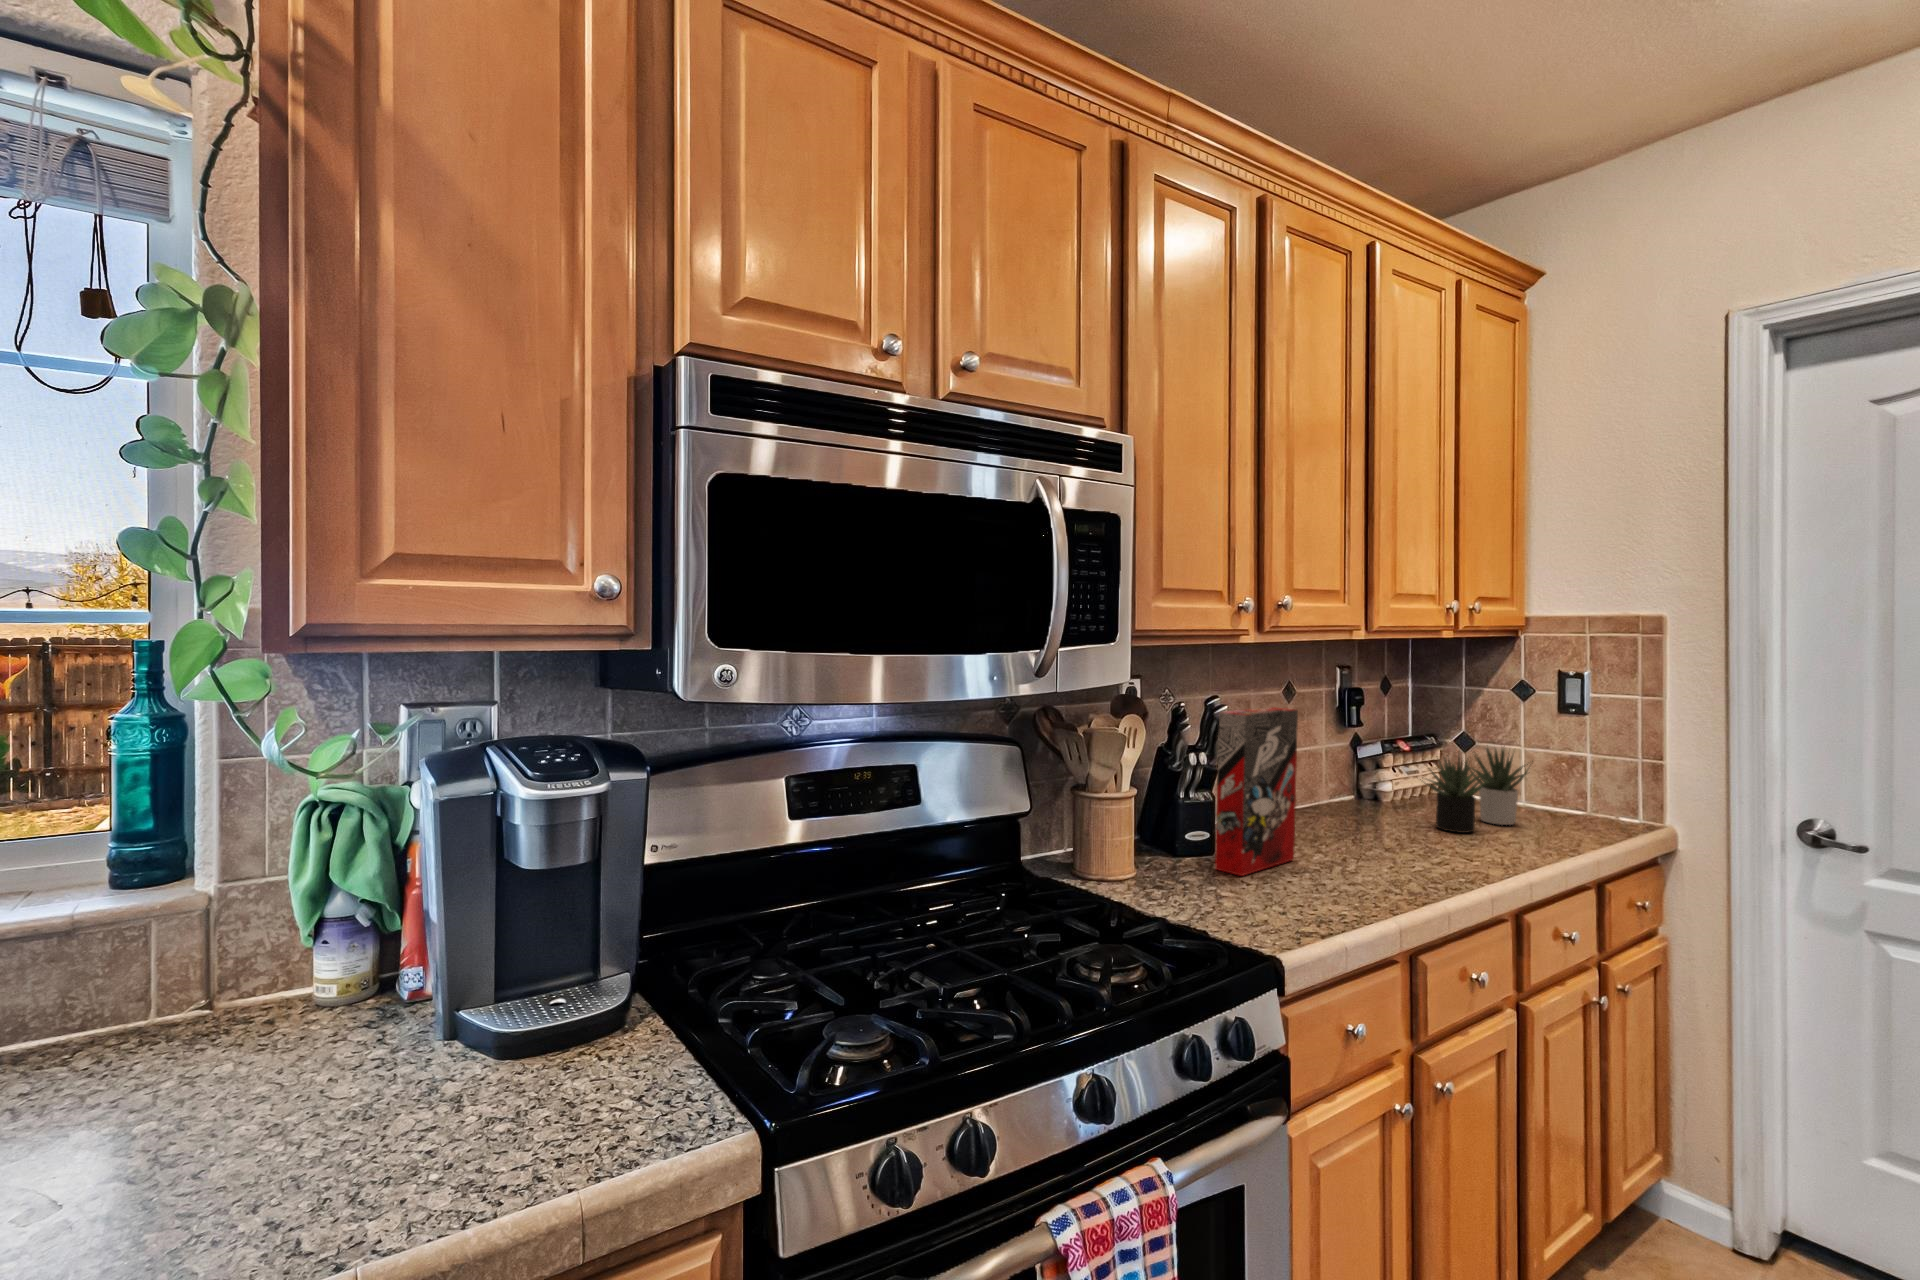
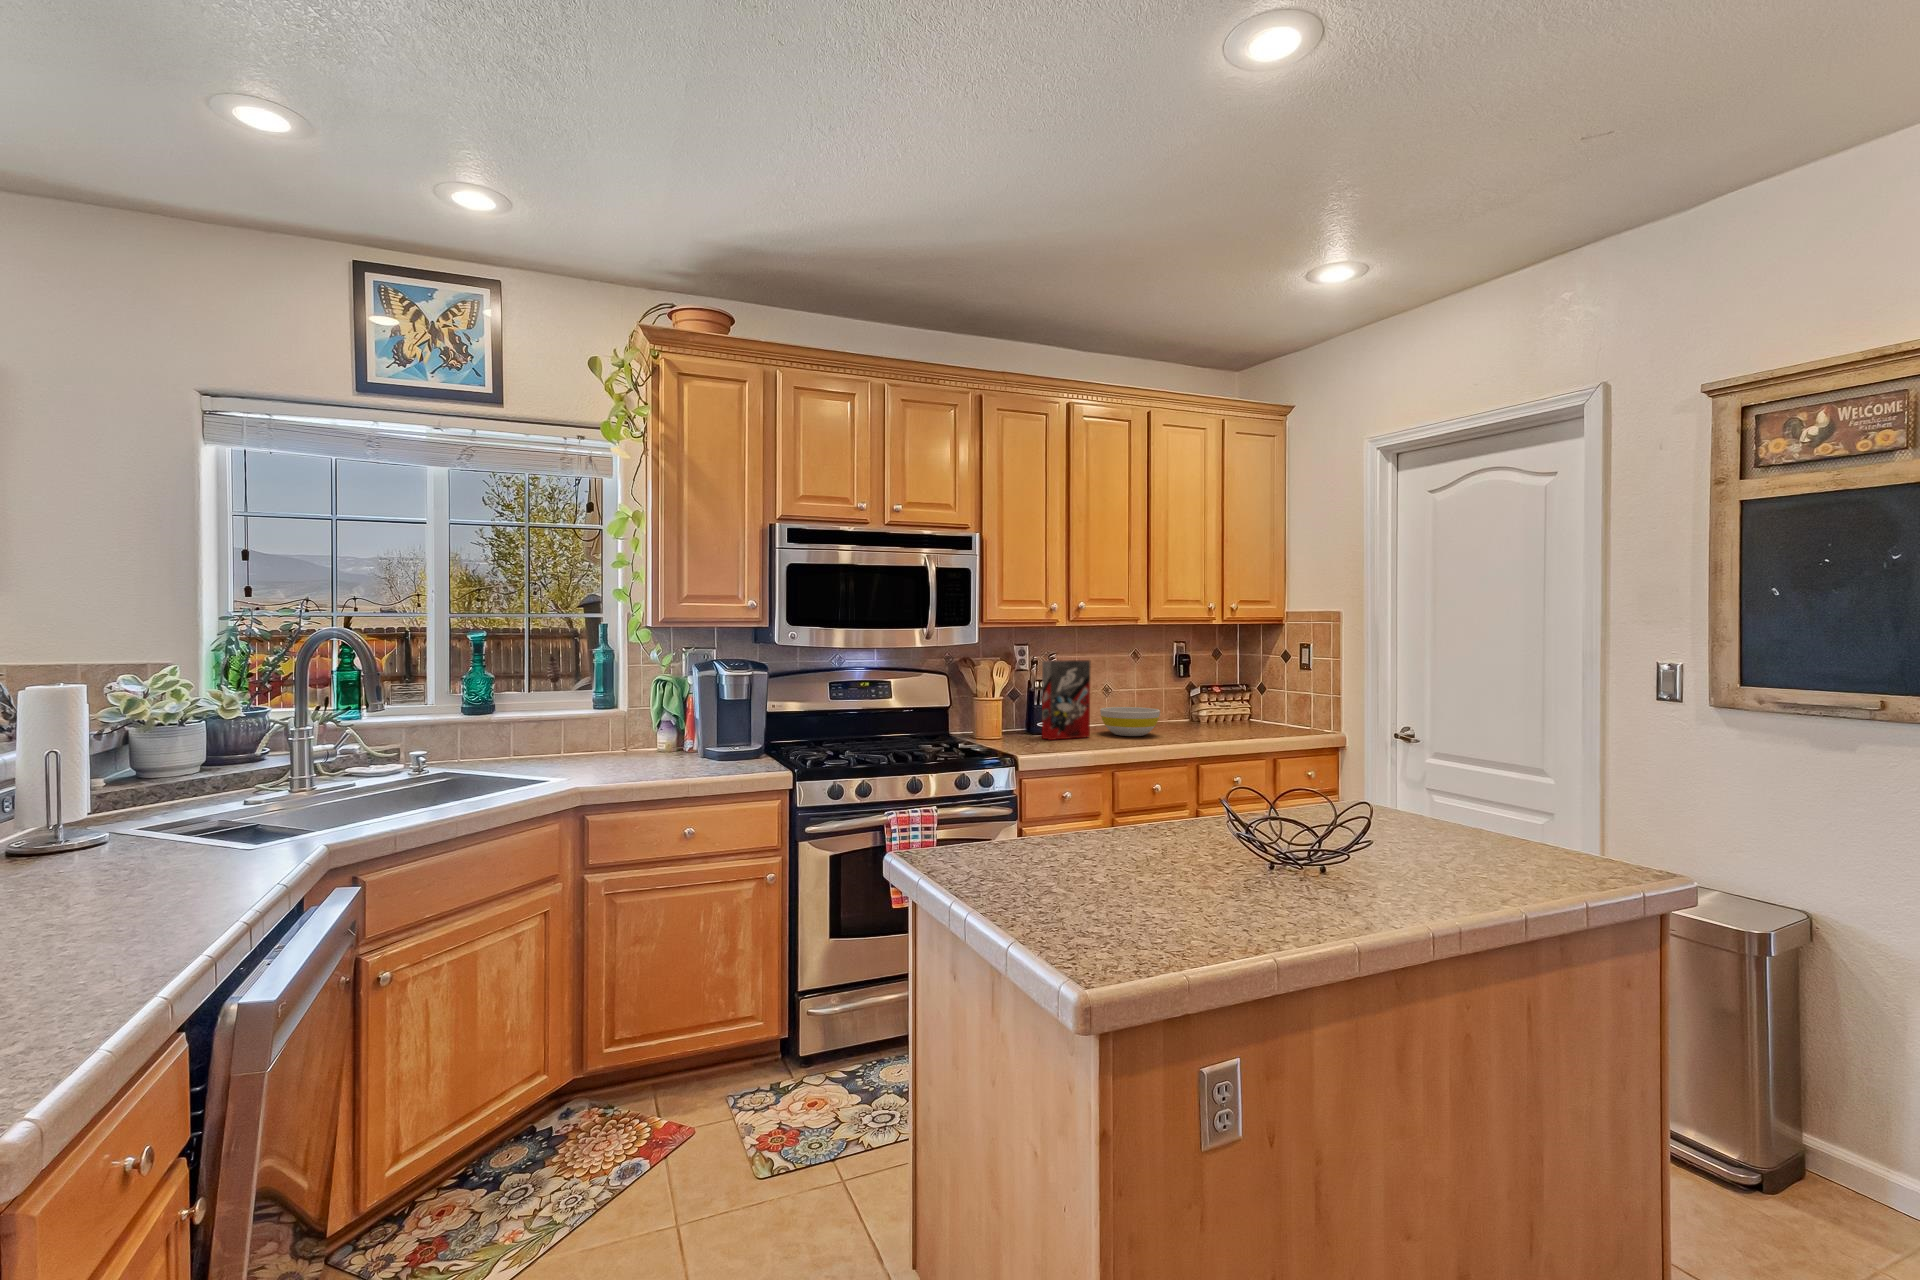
succulent plant: present [1420,749,1533,833] -> none [1193,685,1268,733]
bowl: none [1285,788,1404,851] -> present [1100,707,1160,736]

